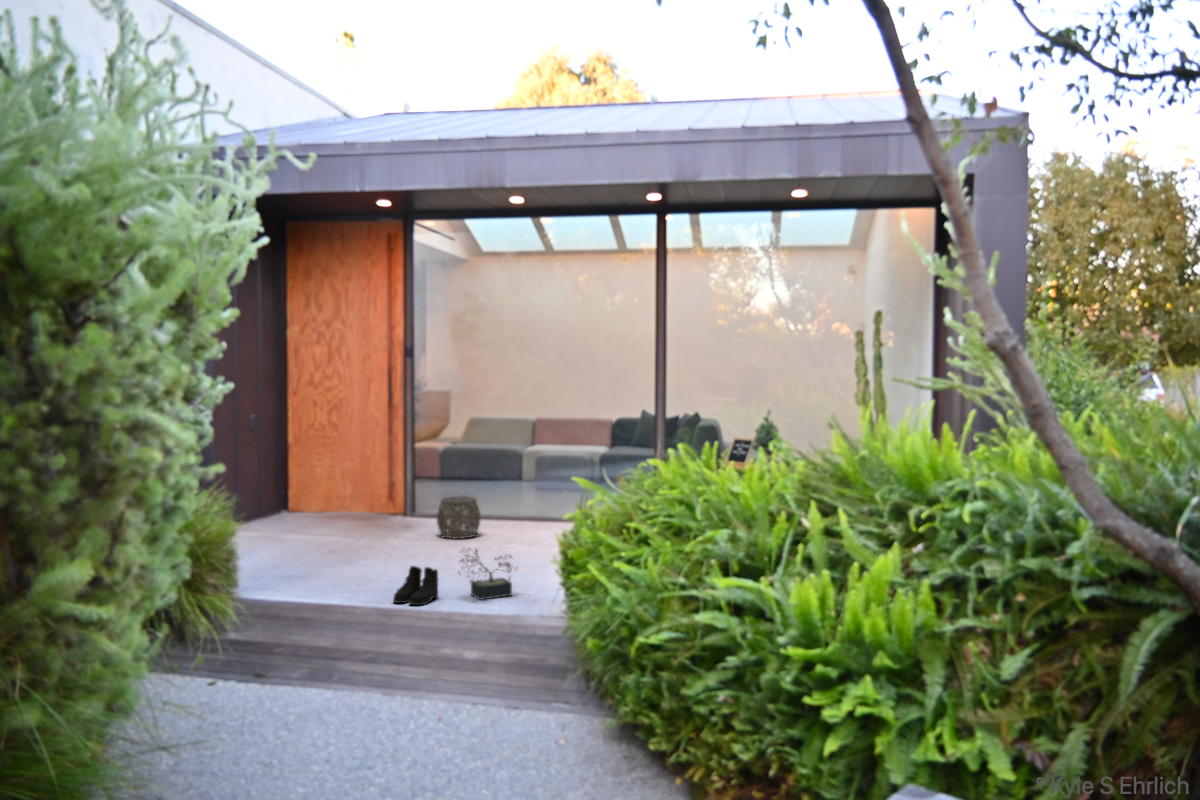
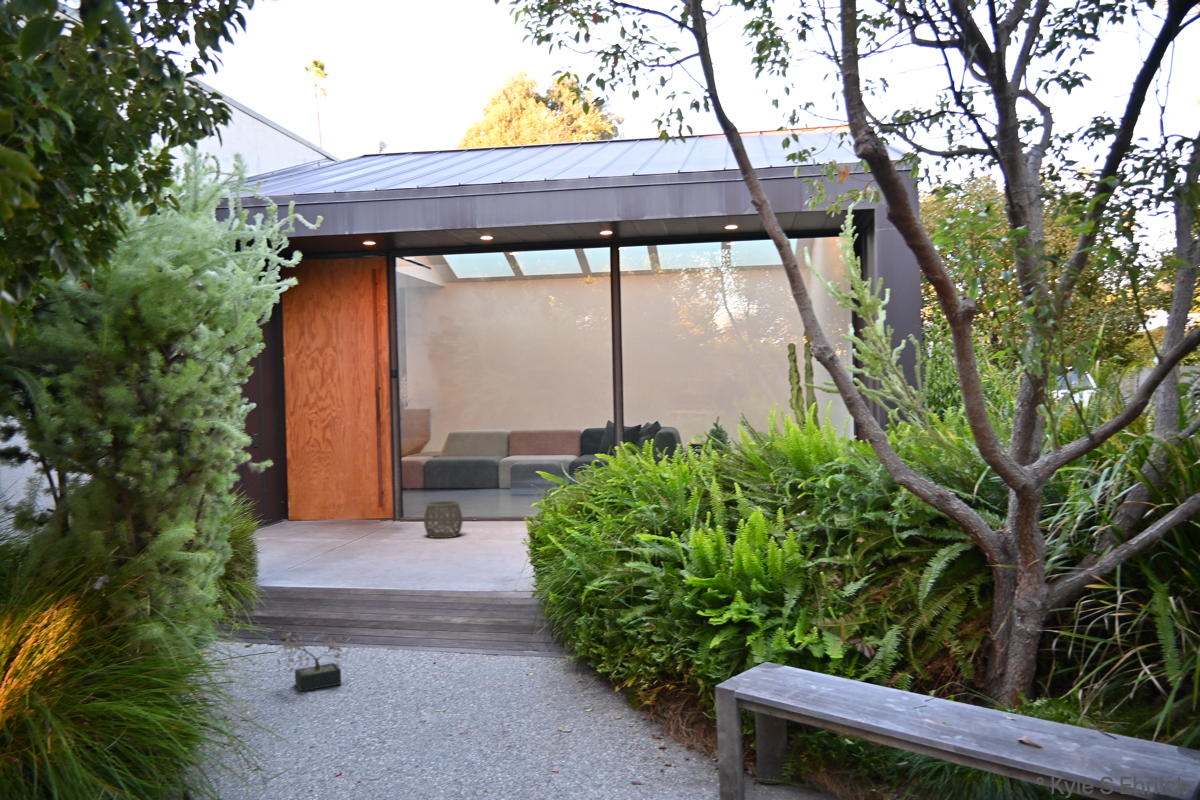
decorative plant: present [459,548,512,600] -> present [277,632,349,691]
boots: present [393,566,439,605] -> none [391,552,429,584]

